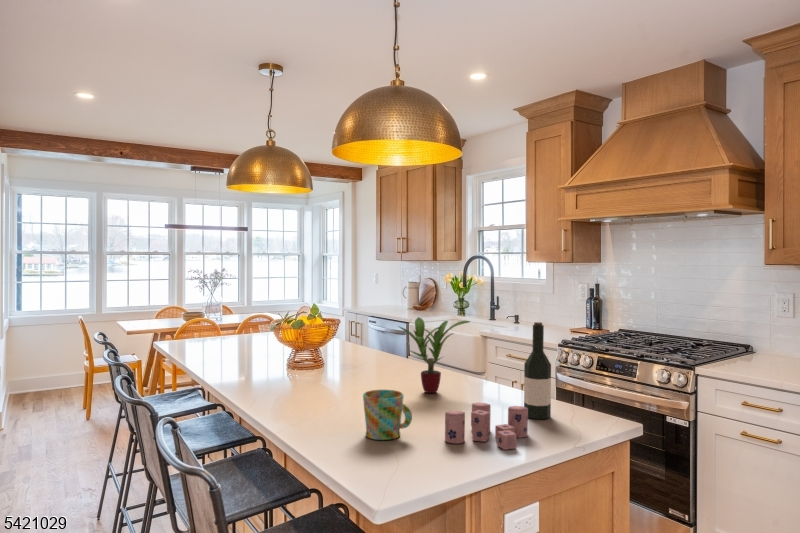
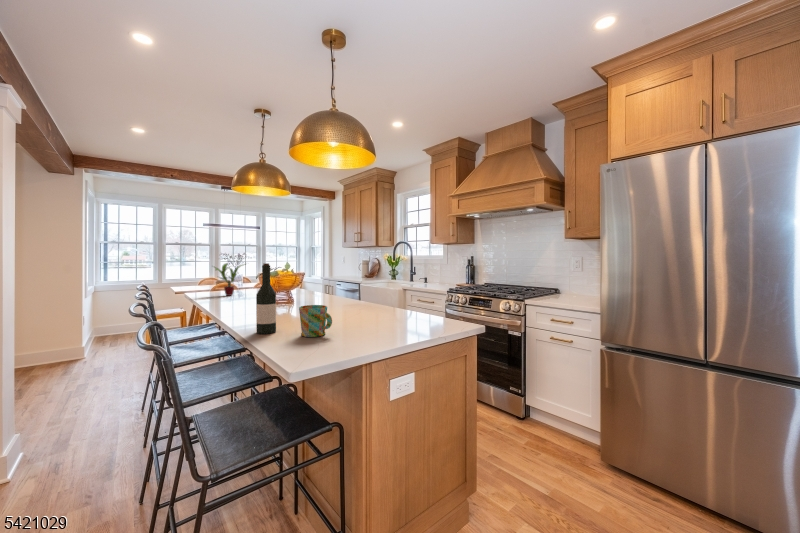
potted plant: present [400,317,470,393] -> present [215,263,246,296]
wine bottle: present [524,322,551,419] -> present [256,263,276,334]
candle: present [445,403,528,450] -> none [354,313,411,340]

